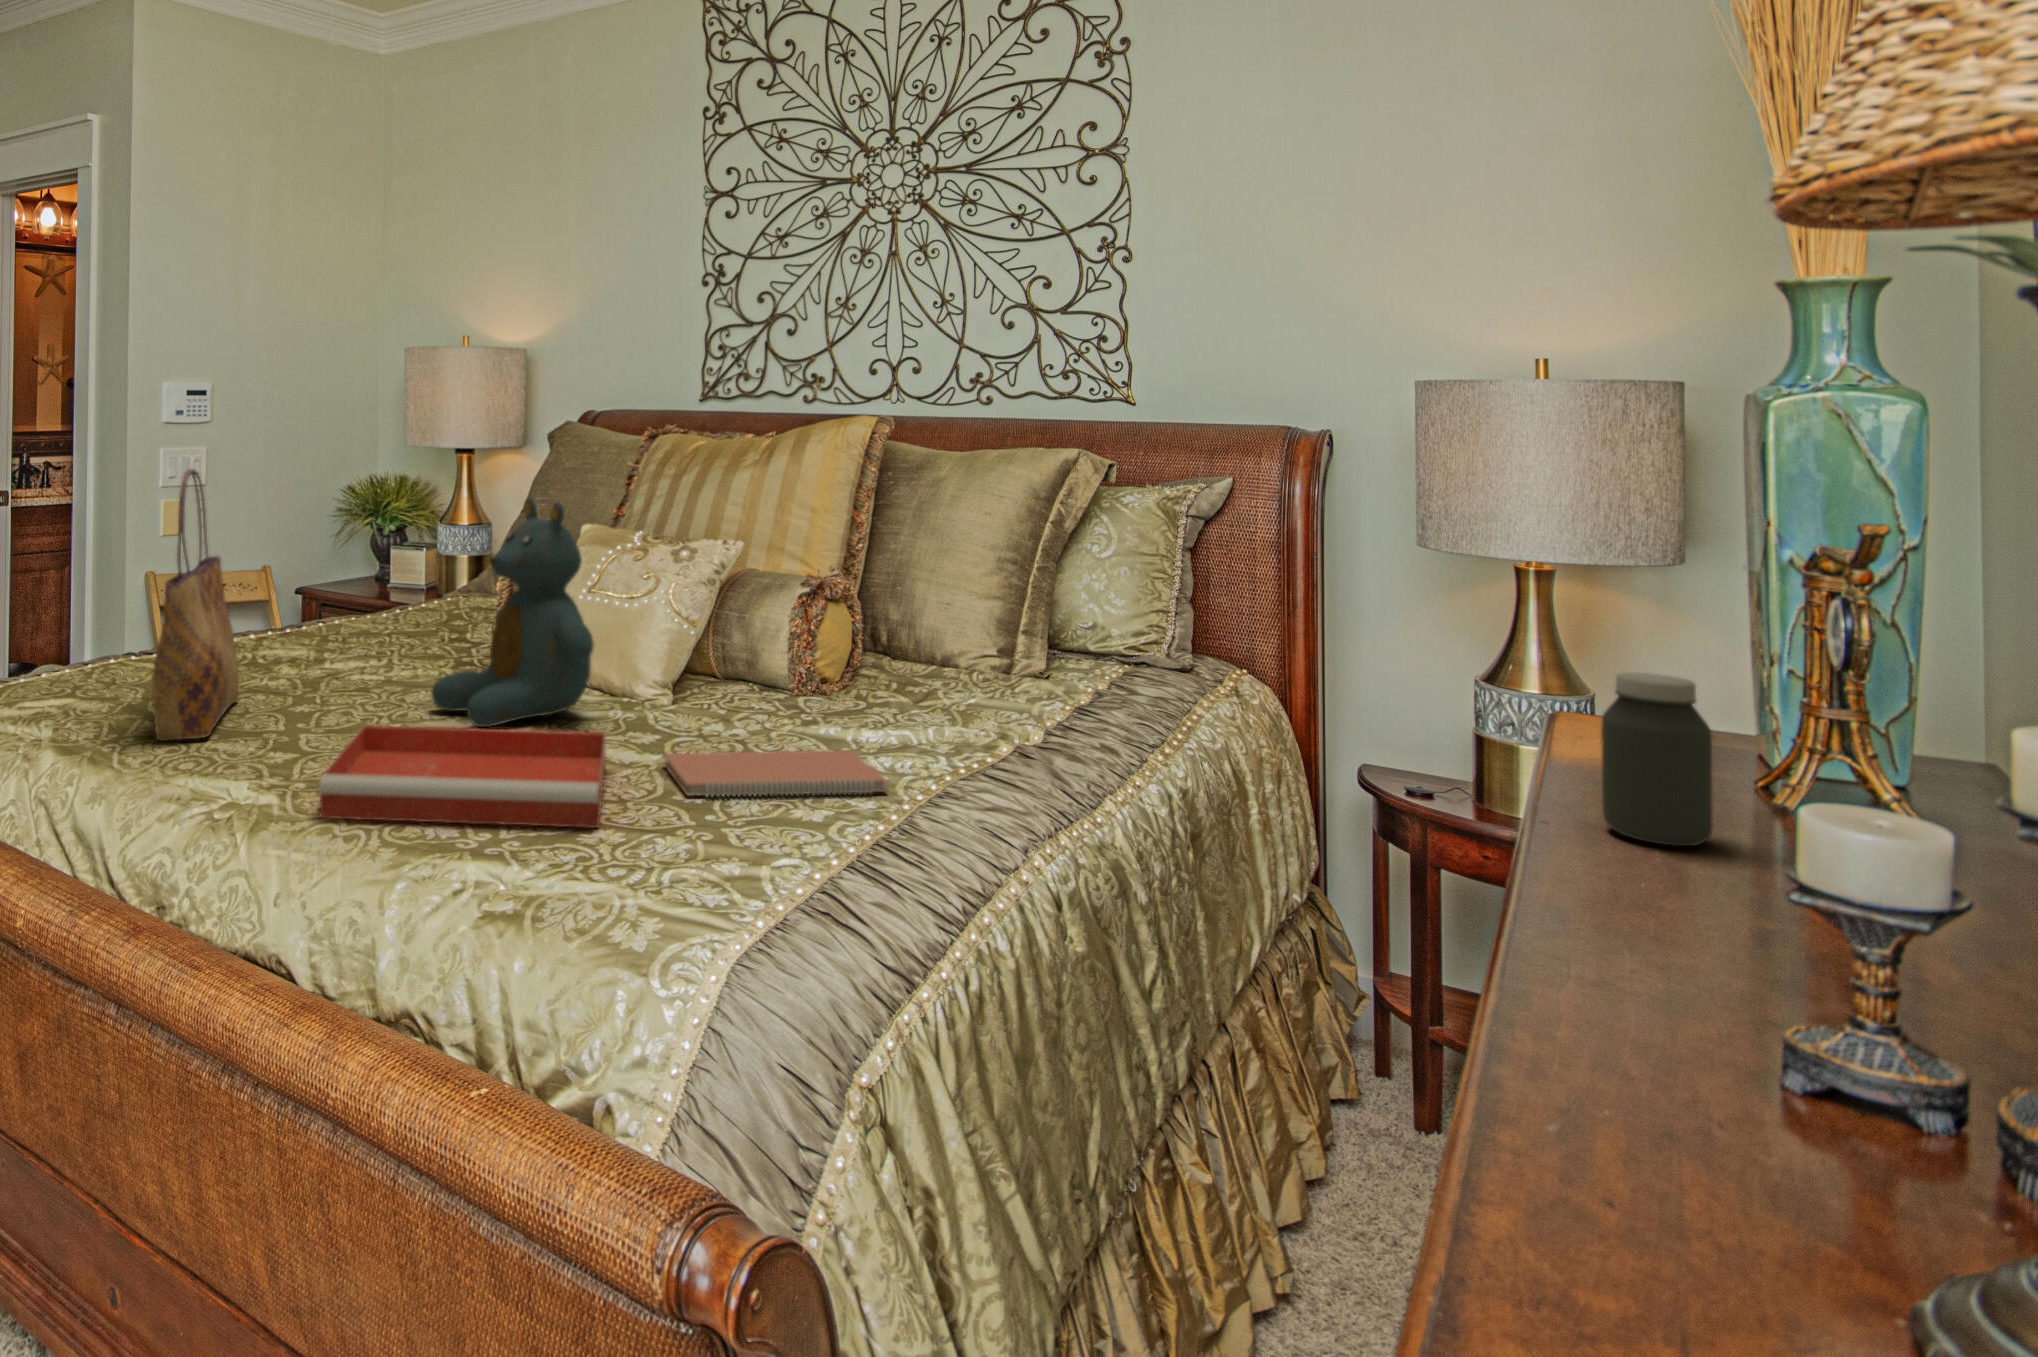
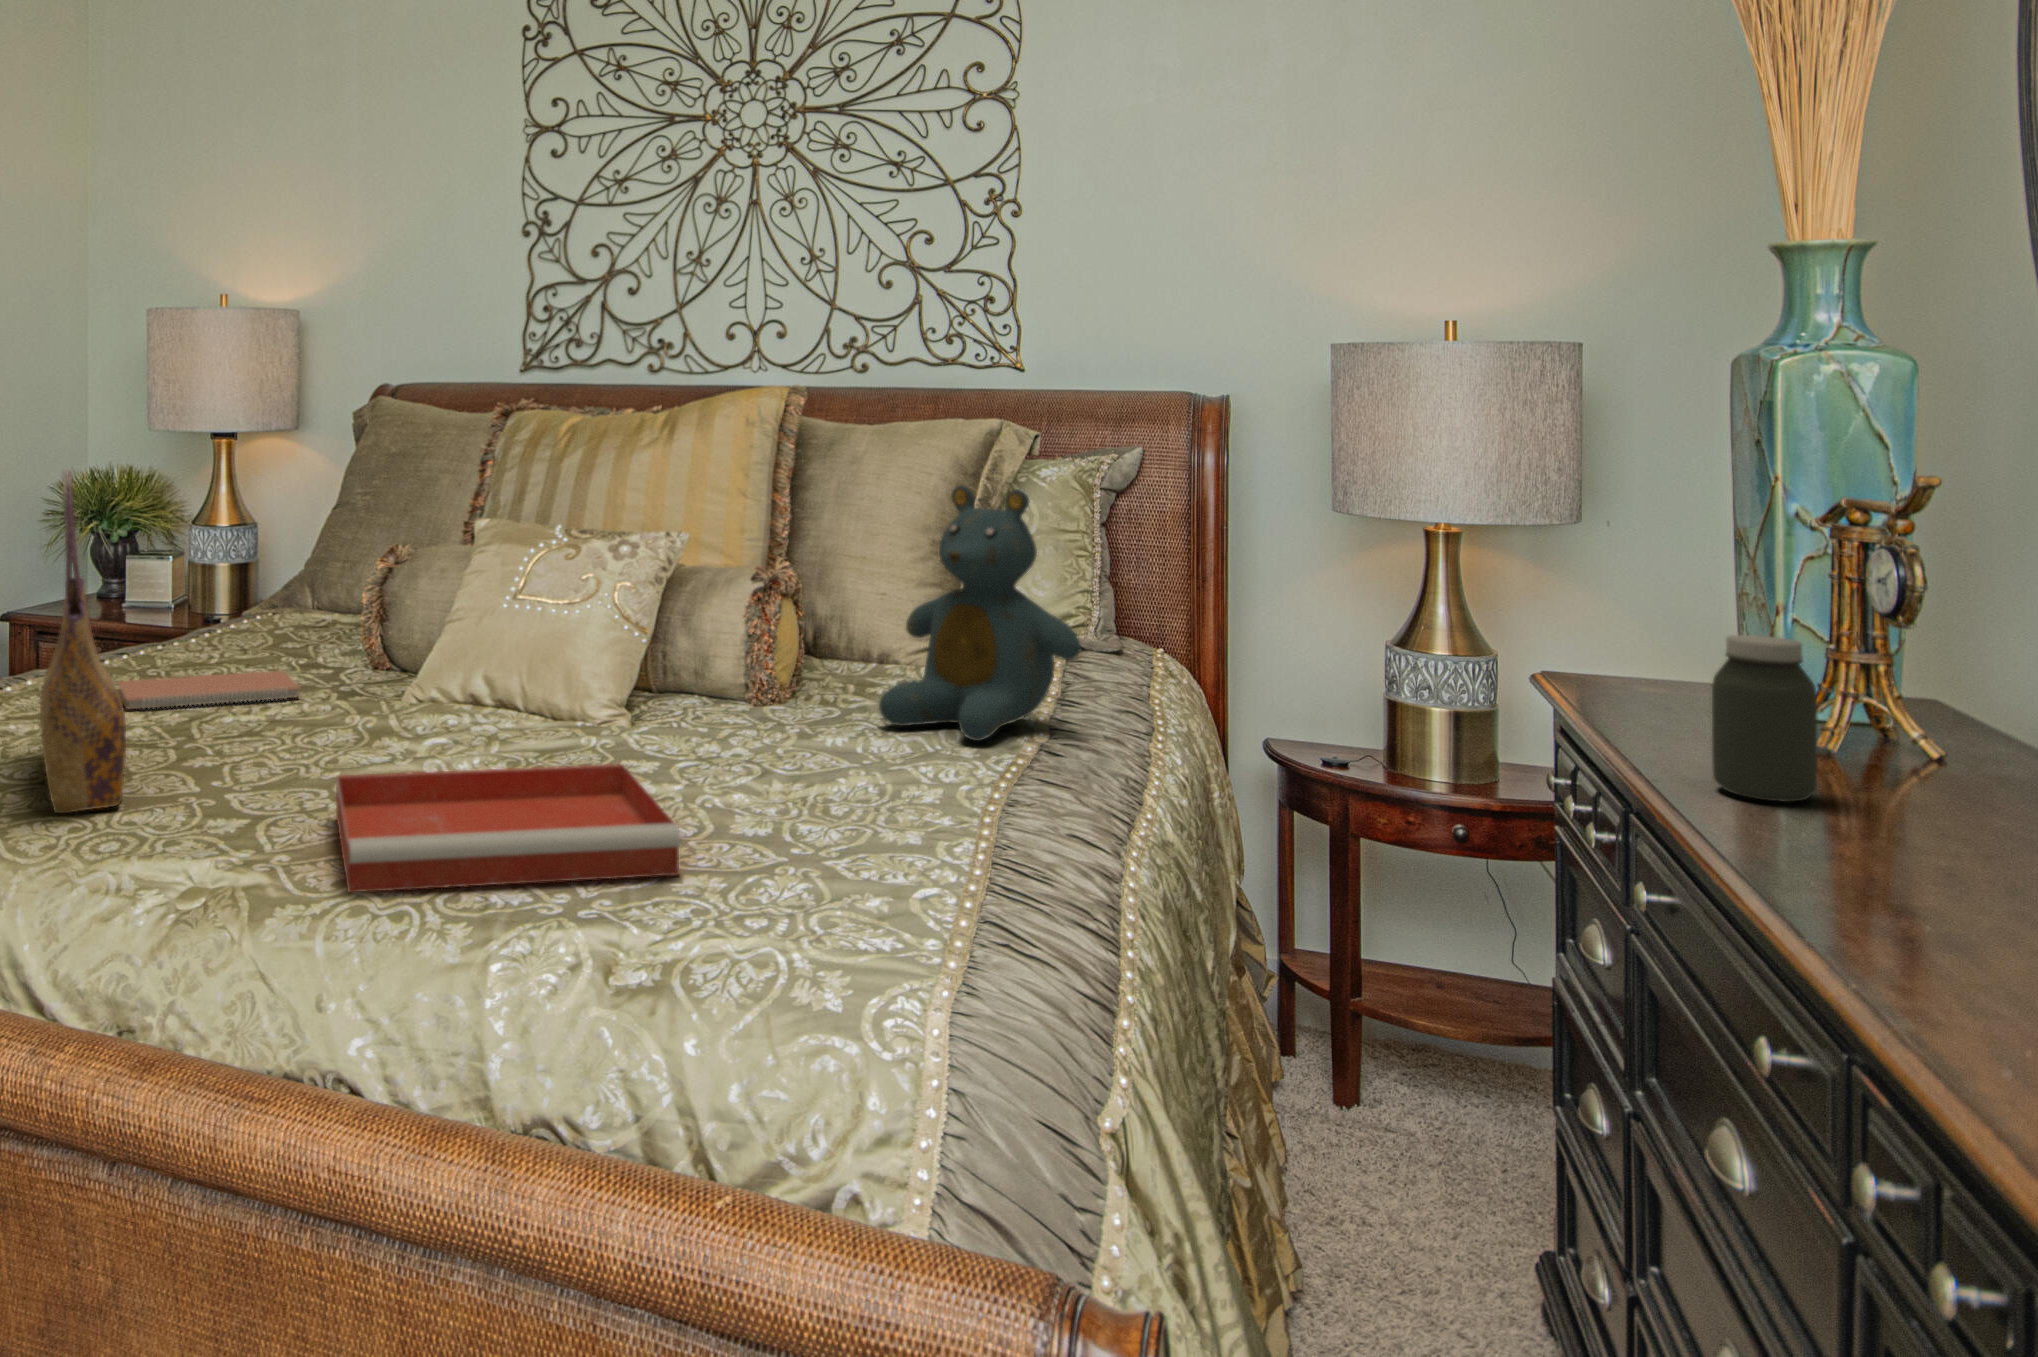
teddy bear: present [431,498,594,727] -> present [879,486,1081,741]
notebook: present [664,750,887,797] -> present [117,671,300,709]

